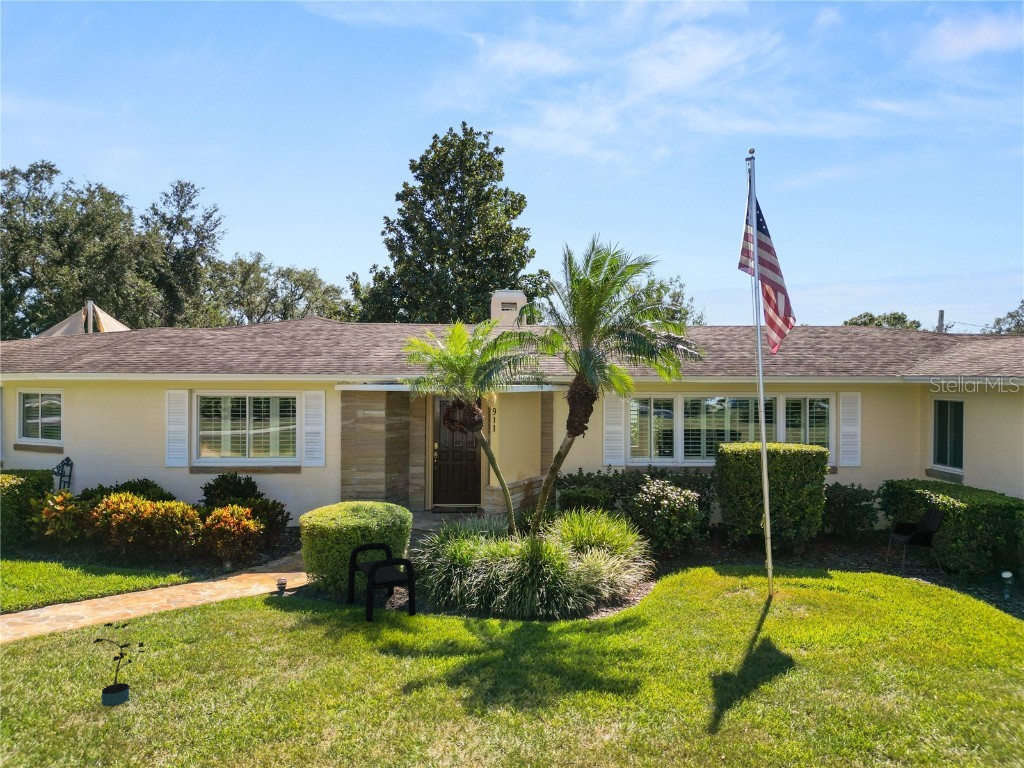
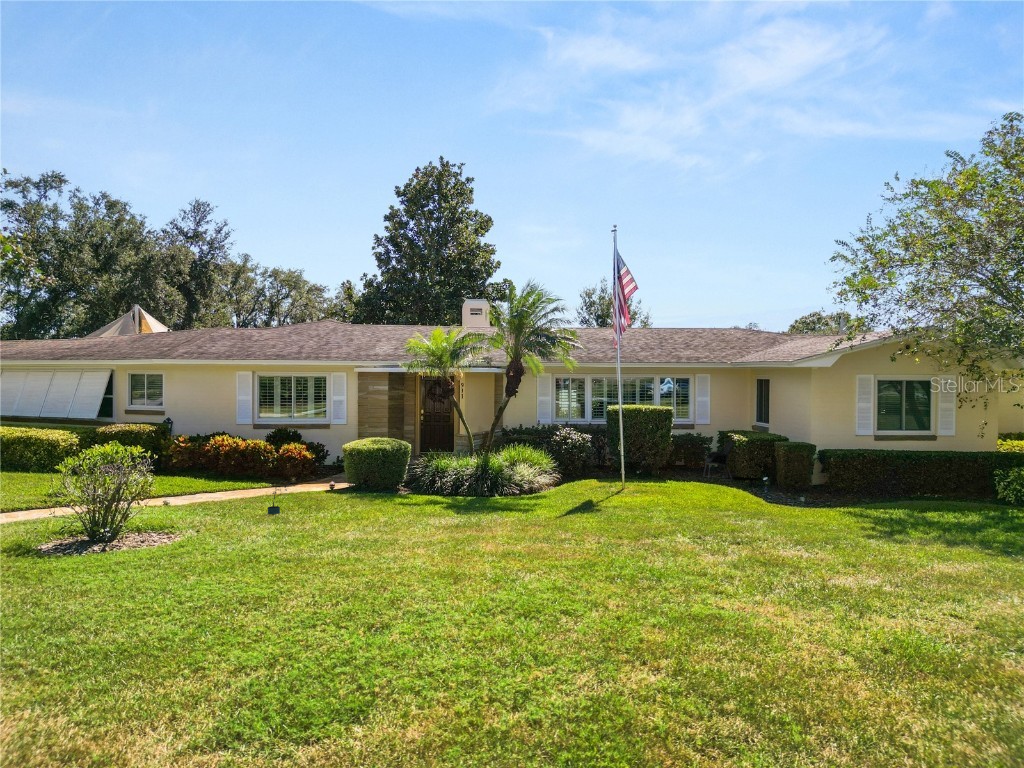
bench: present [348,543,416,622] -> none [375,457,415,495]

